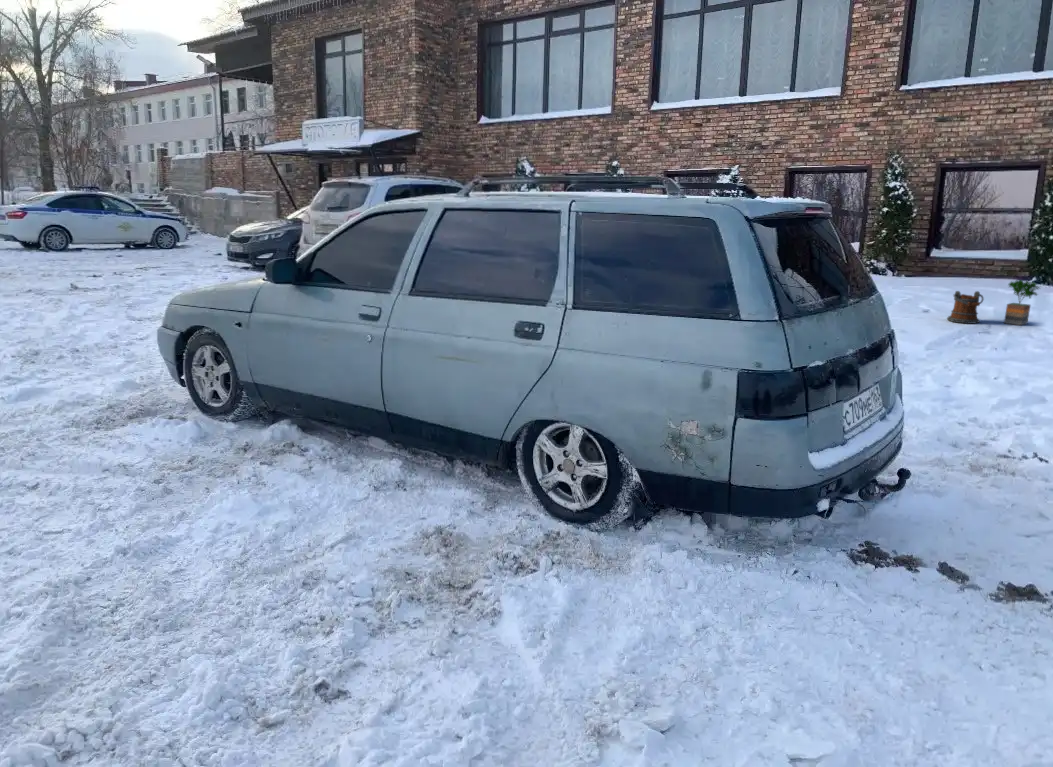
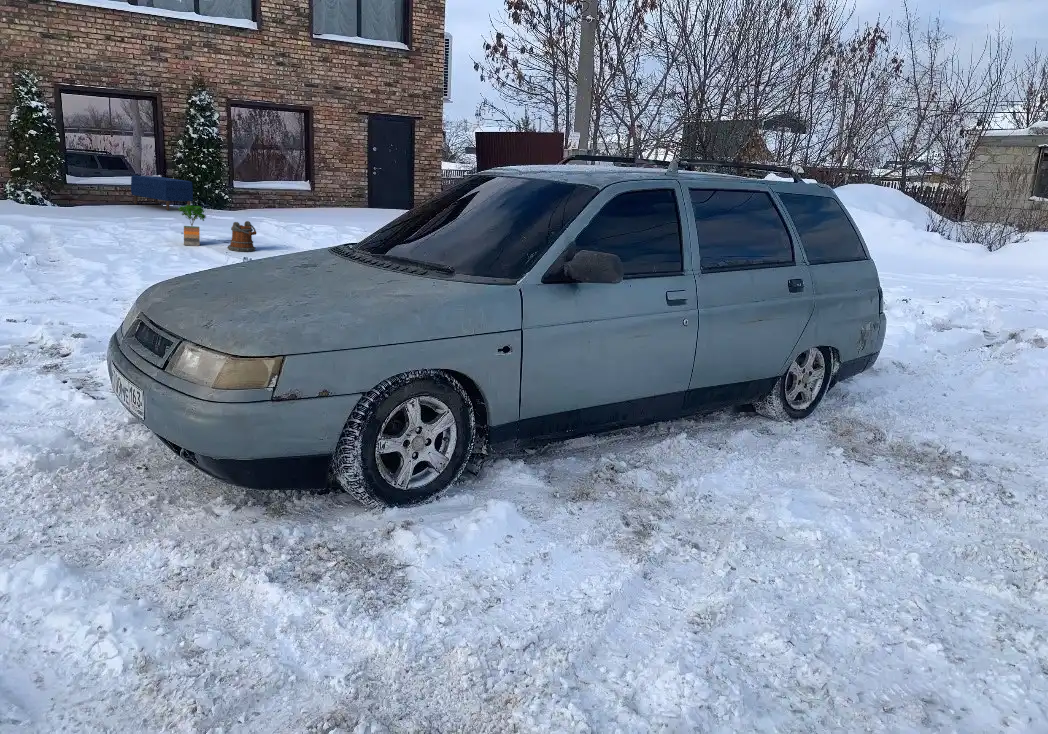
bench: none [983,247,1038,283] -> present [131,175,193,210]
potted tree: present [1004,280,1039,325] -> present [179,205,206,246]

